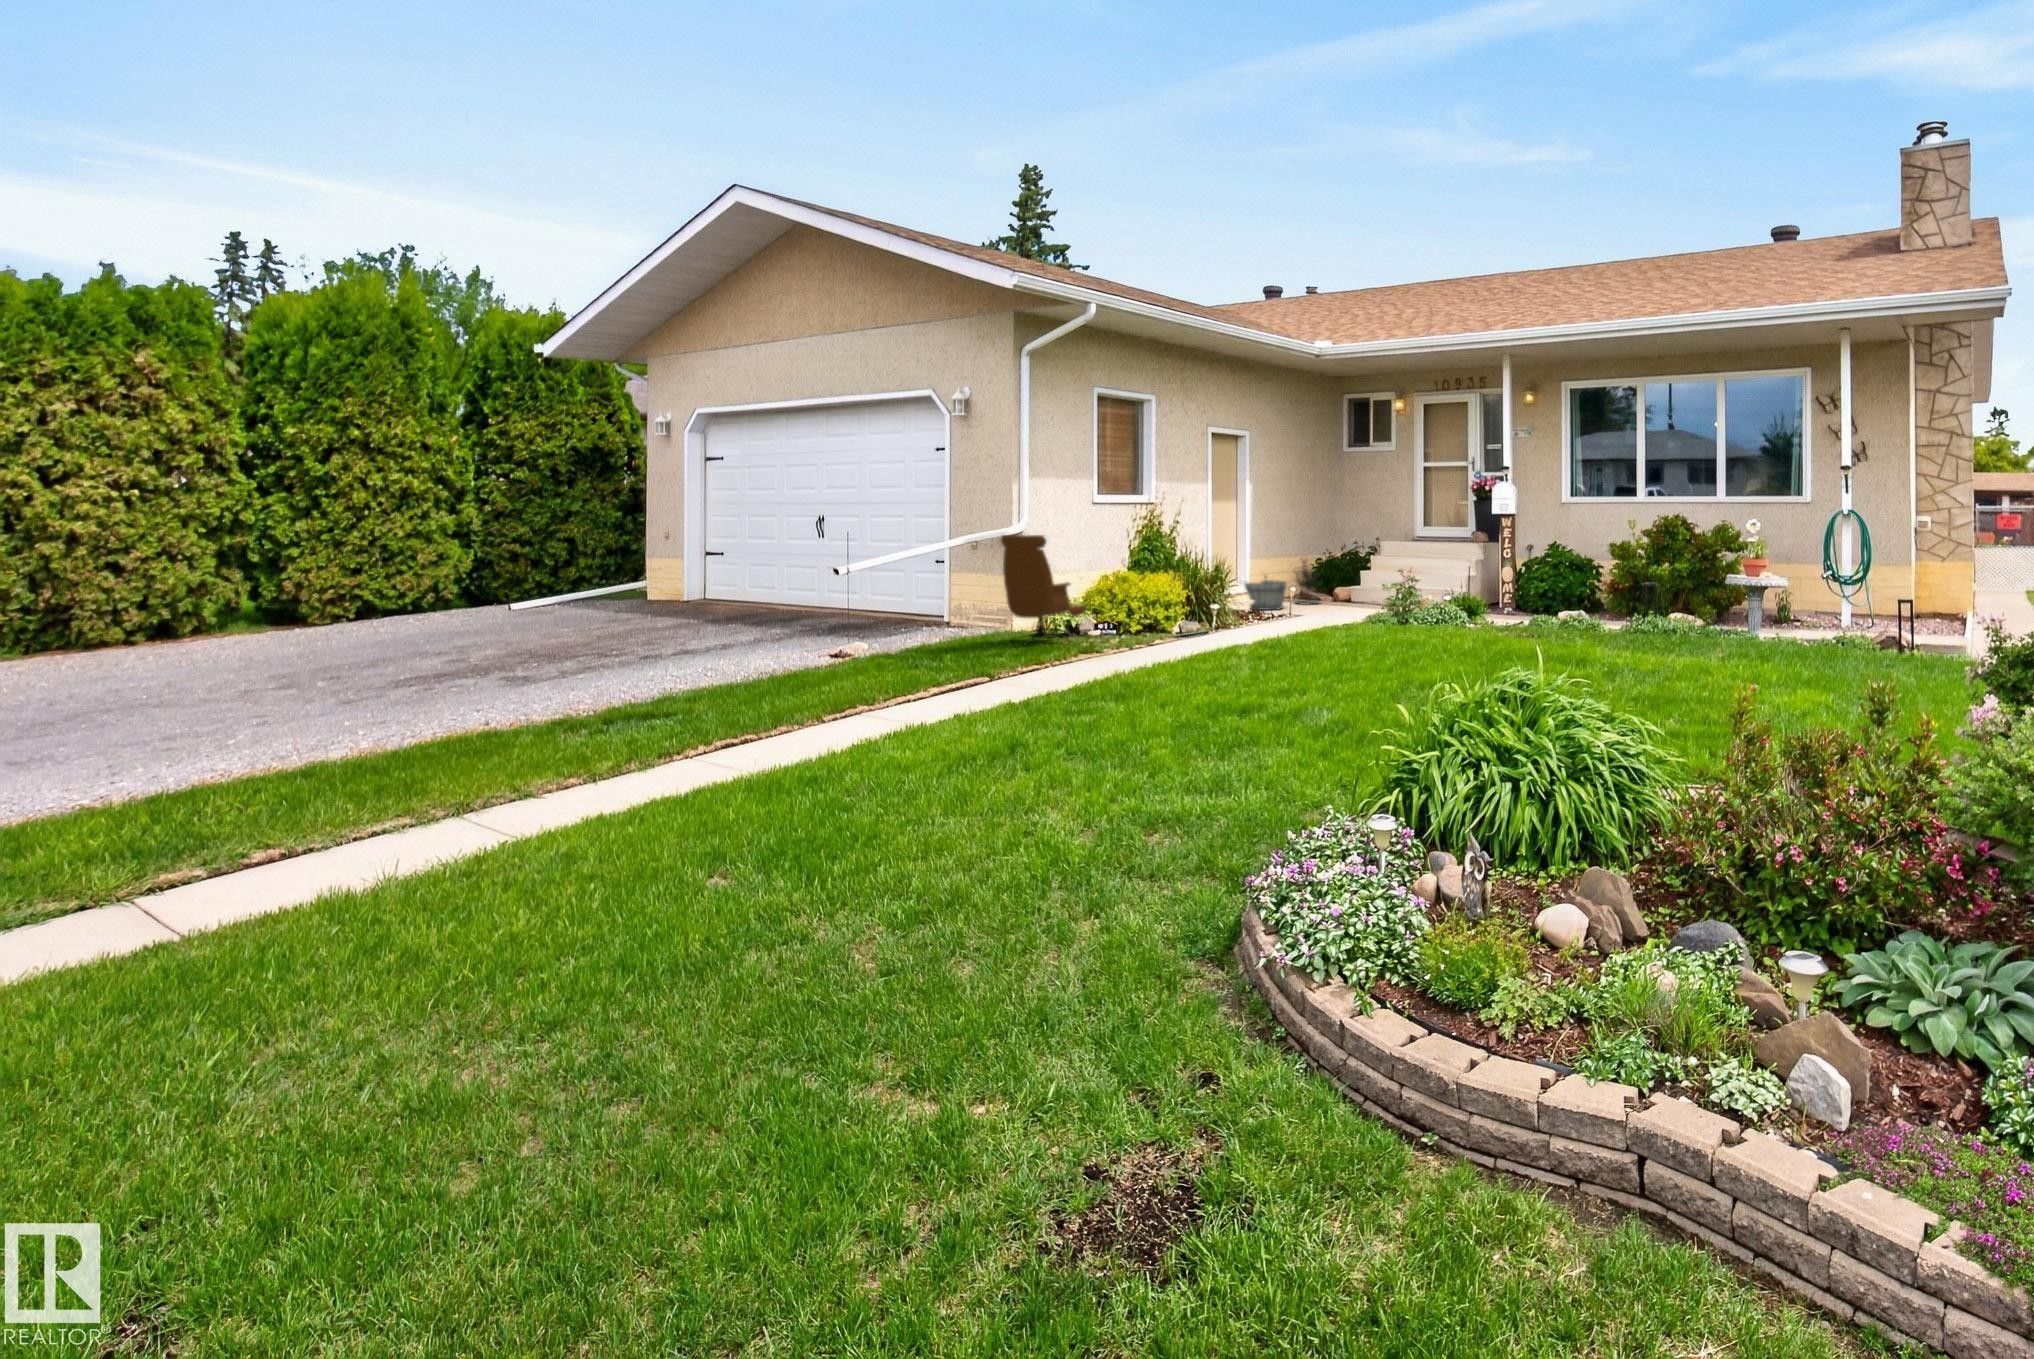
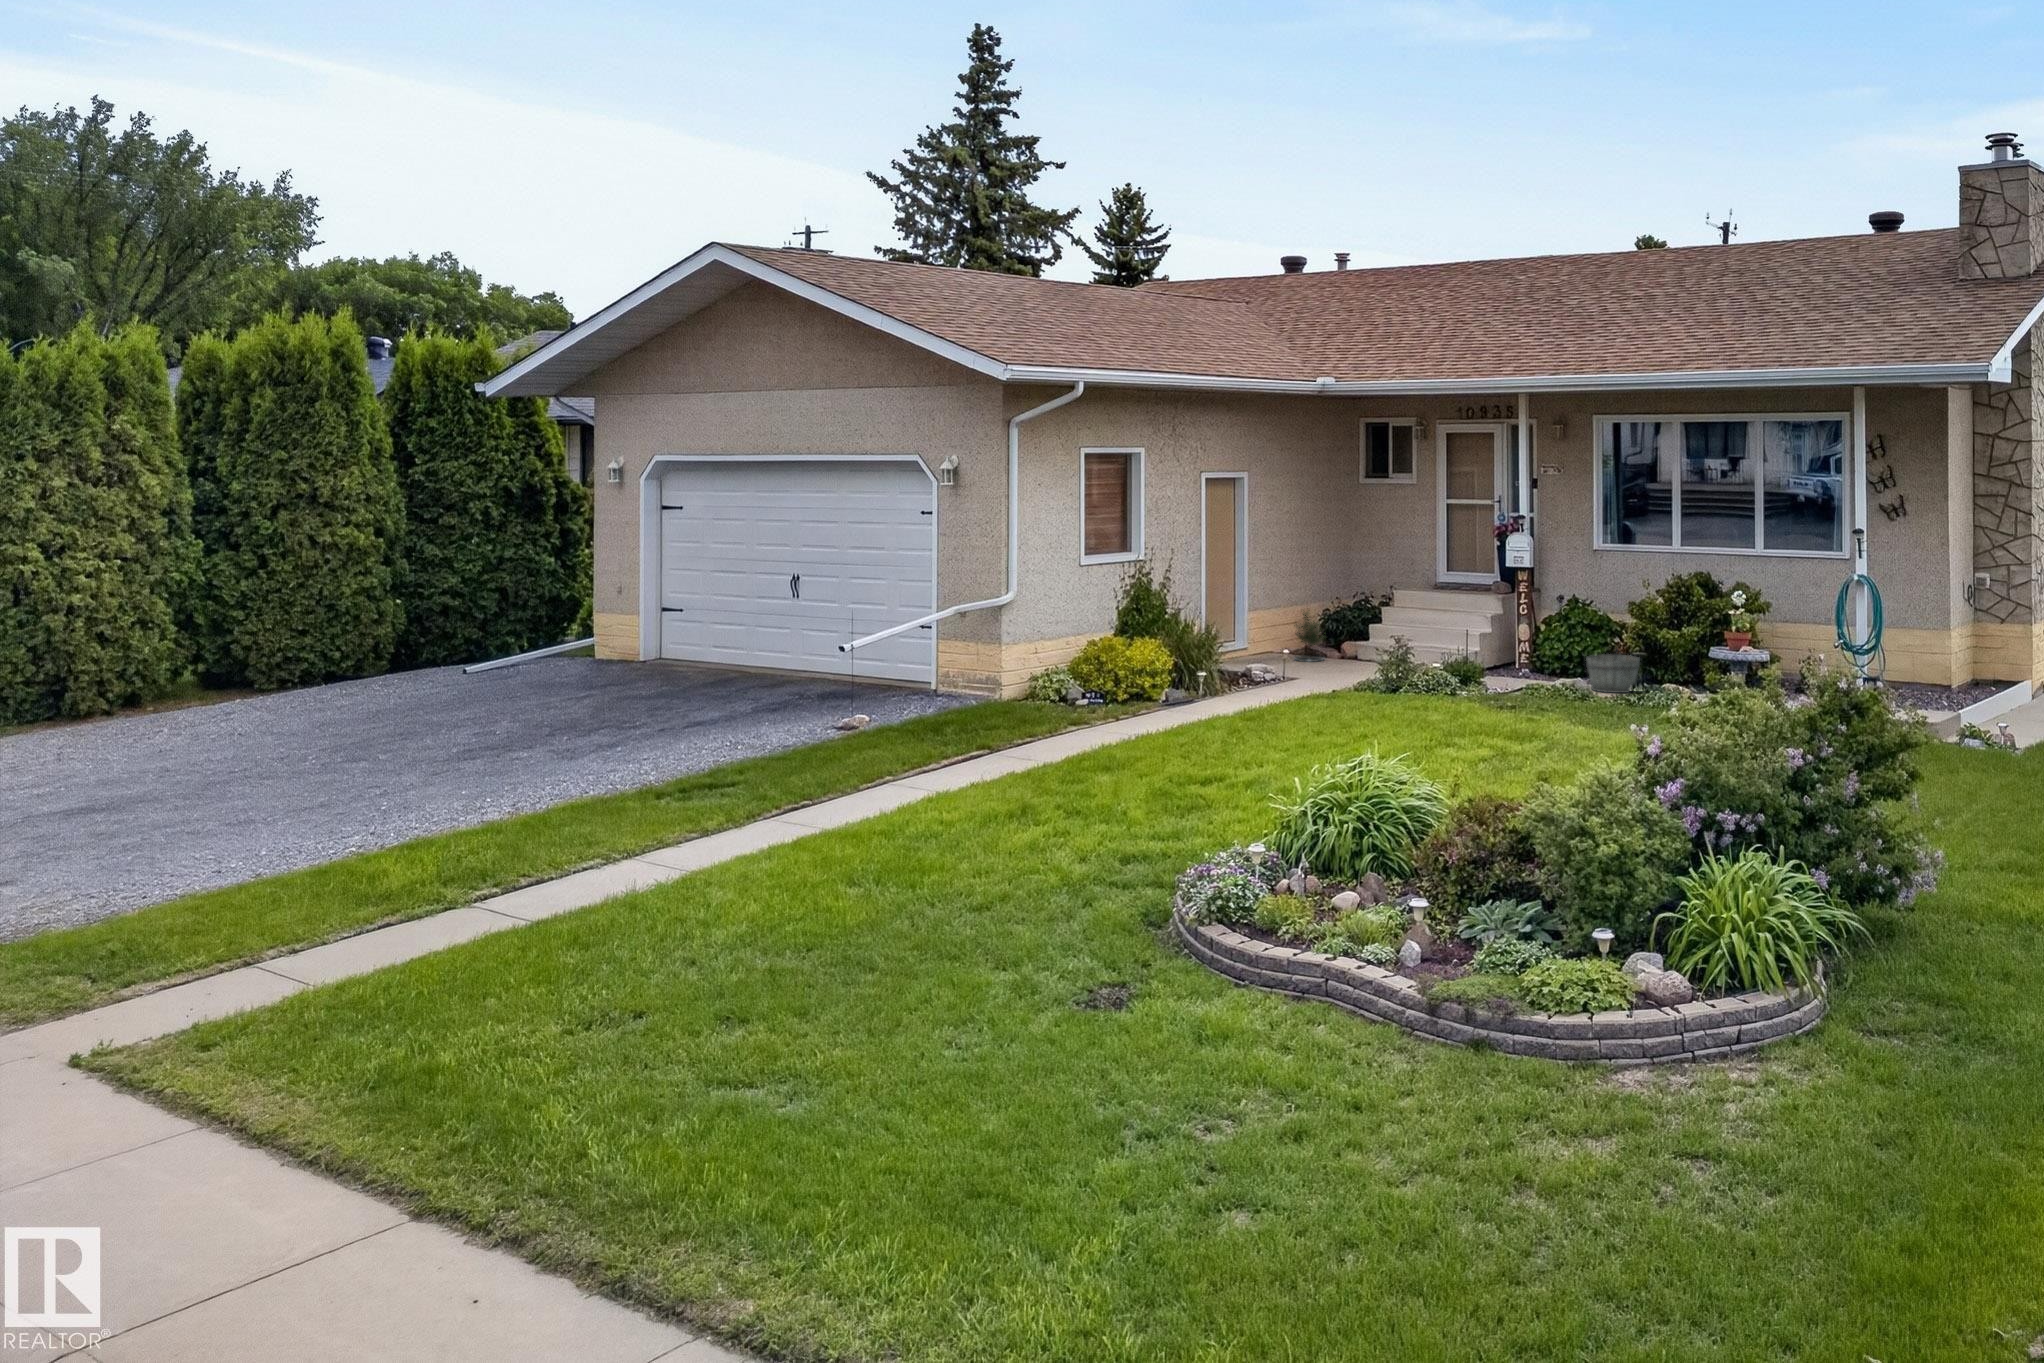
lounge chair: present [1001,535,1090,644] -> none [986,612,1075,721]
wooden bucket: present [1244,576,1287,610] -> present [1586,653,1640,693]

